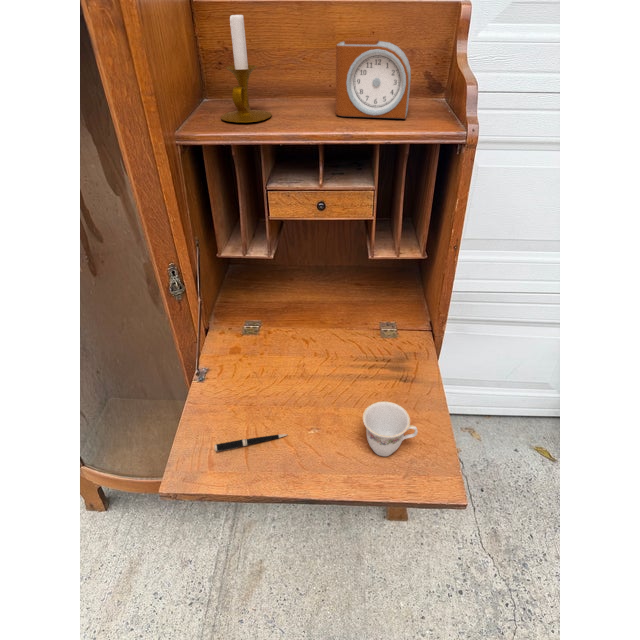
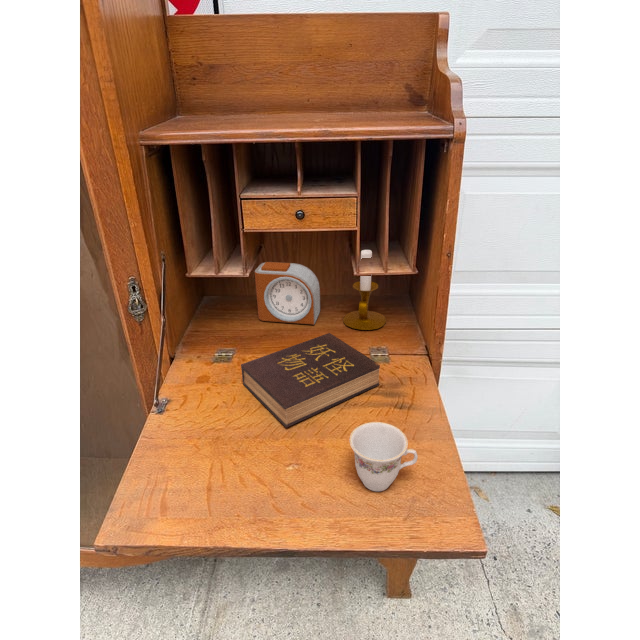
candlestick: present [221,15,272,122] -> present [343,250,386,330]
alarm clock: present [336,38,411,119] -> present [255,262,320,325]
hardback book: none [268,309,389,399] -> present [241,333,380,428]
pen: present [214,434,288,452] -> none [167,468,260,490]

